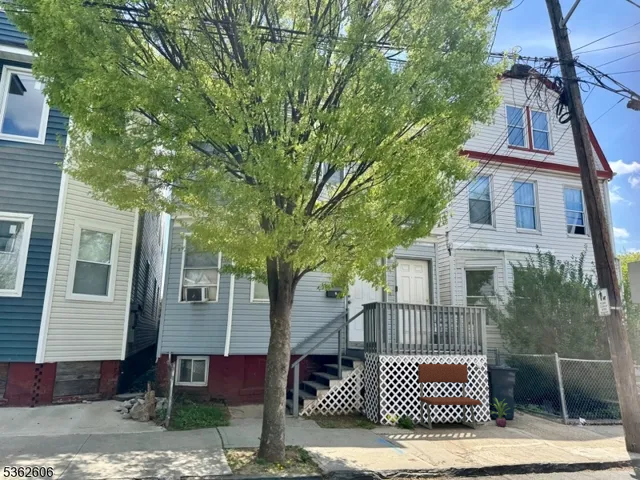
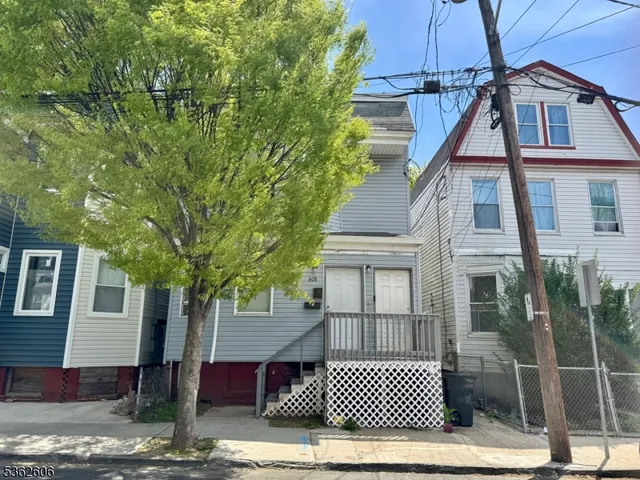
bench: present [418,364,481,429] -> none [363,369,418,433]

